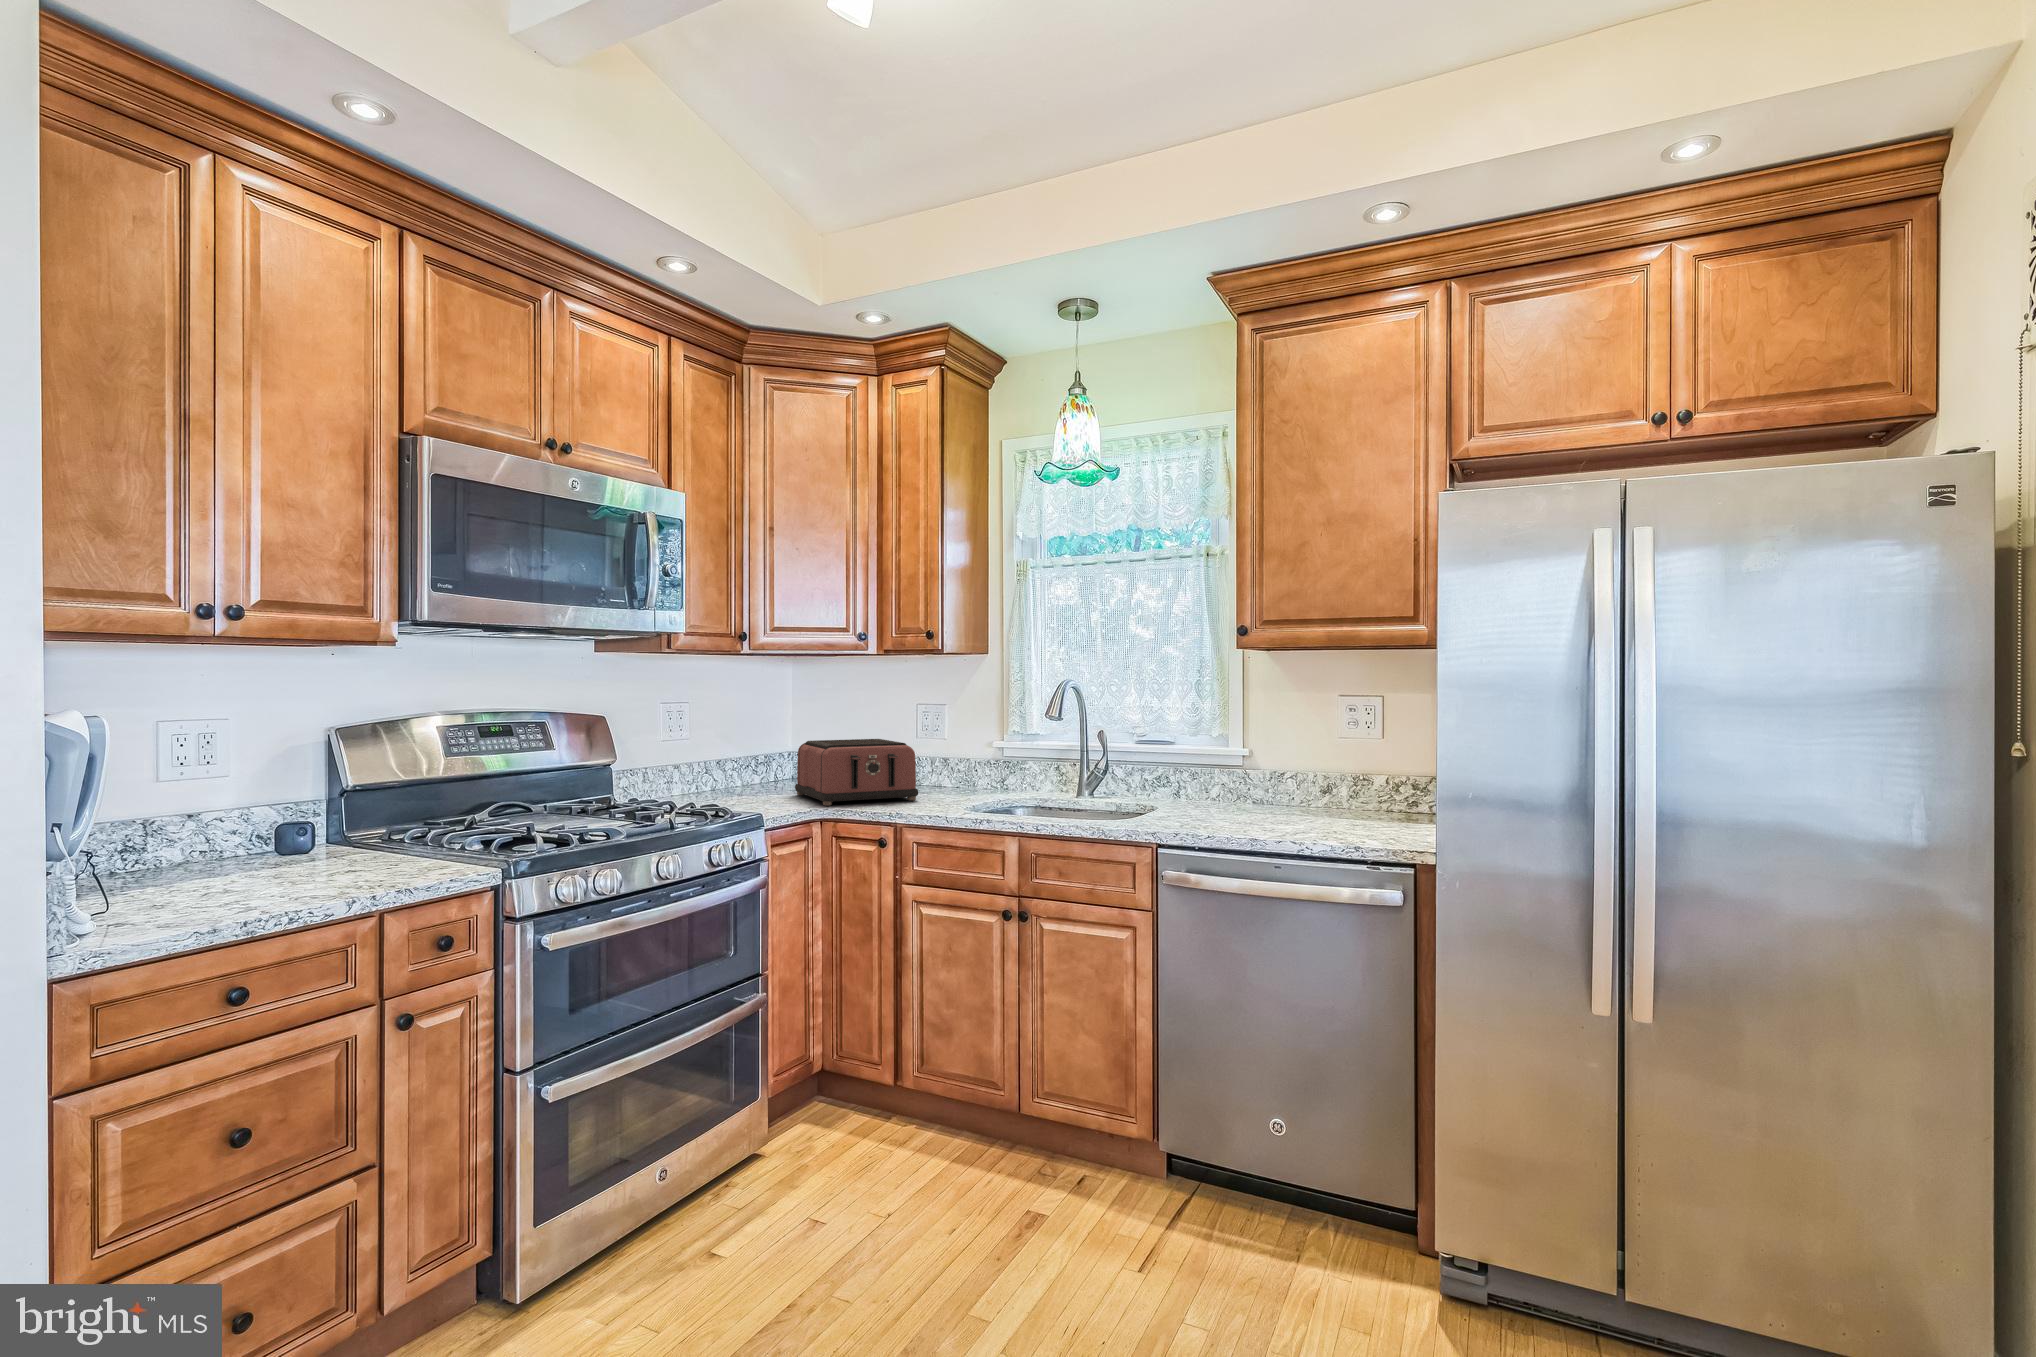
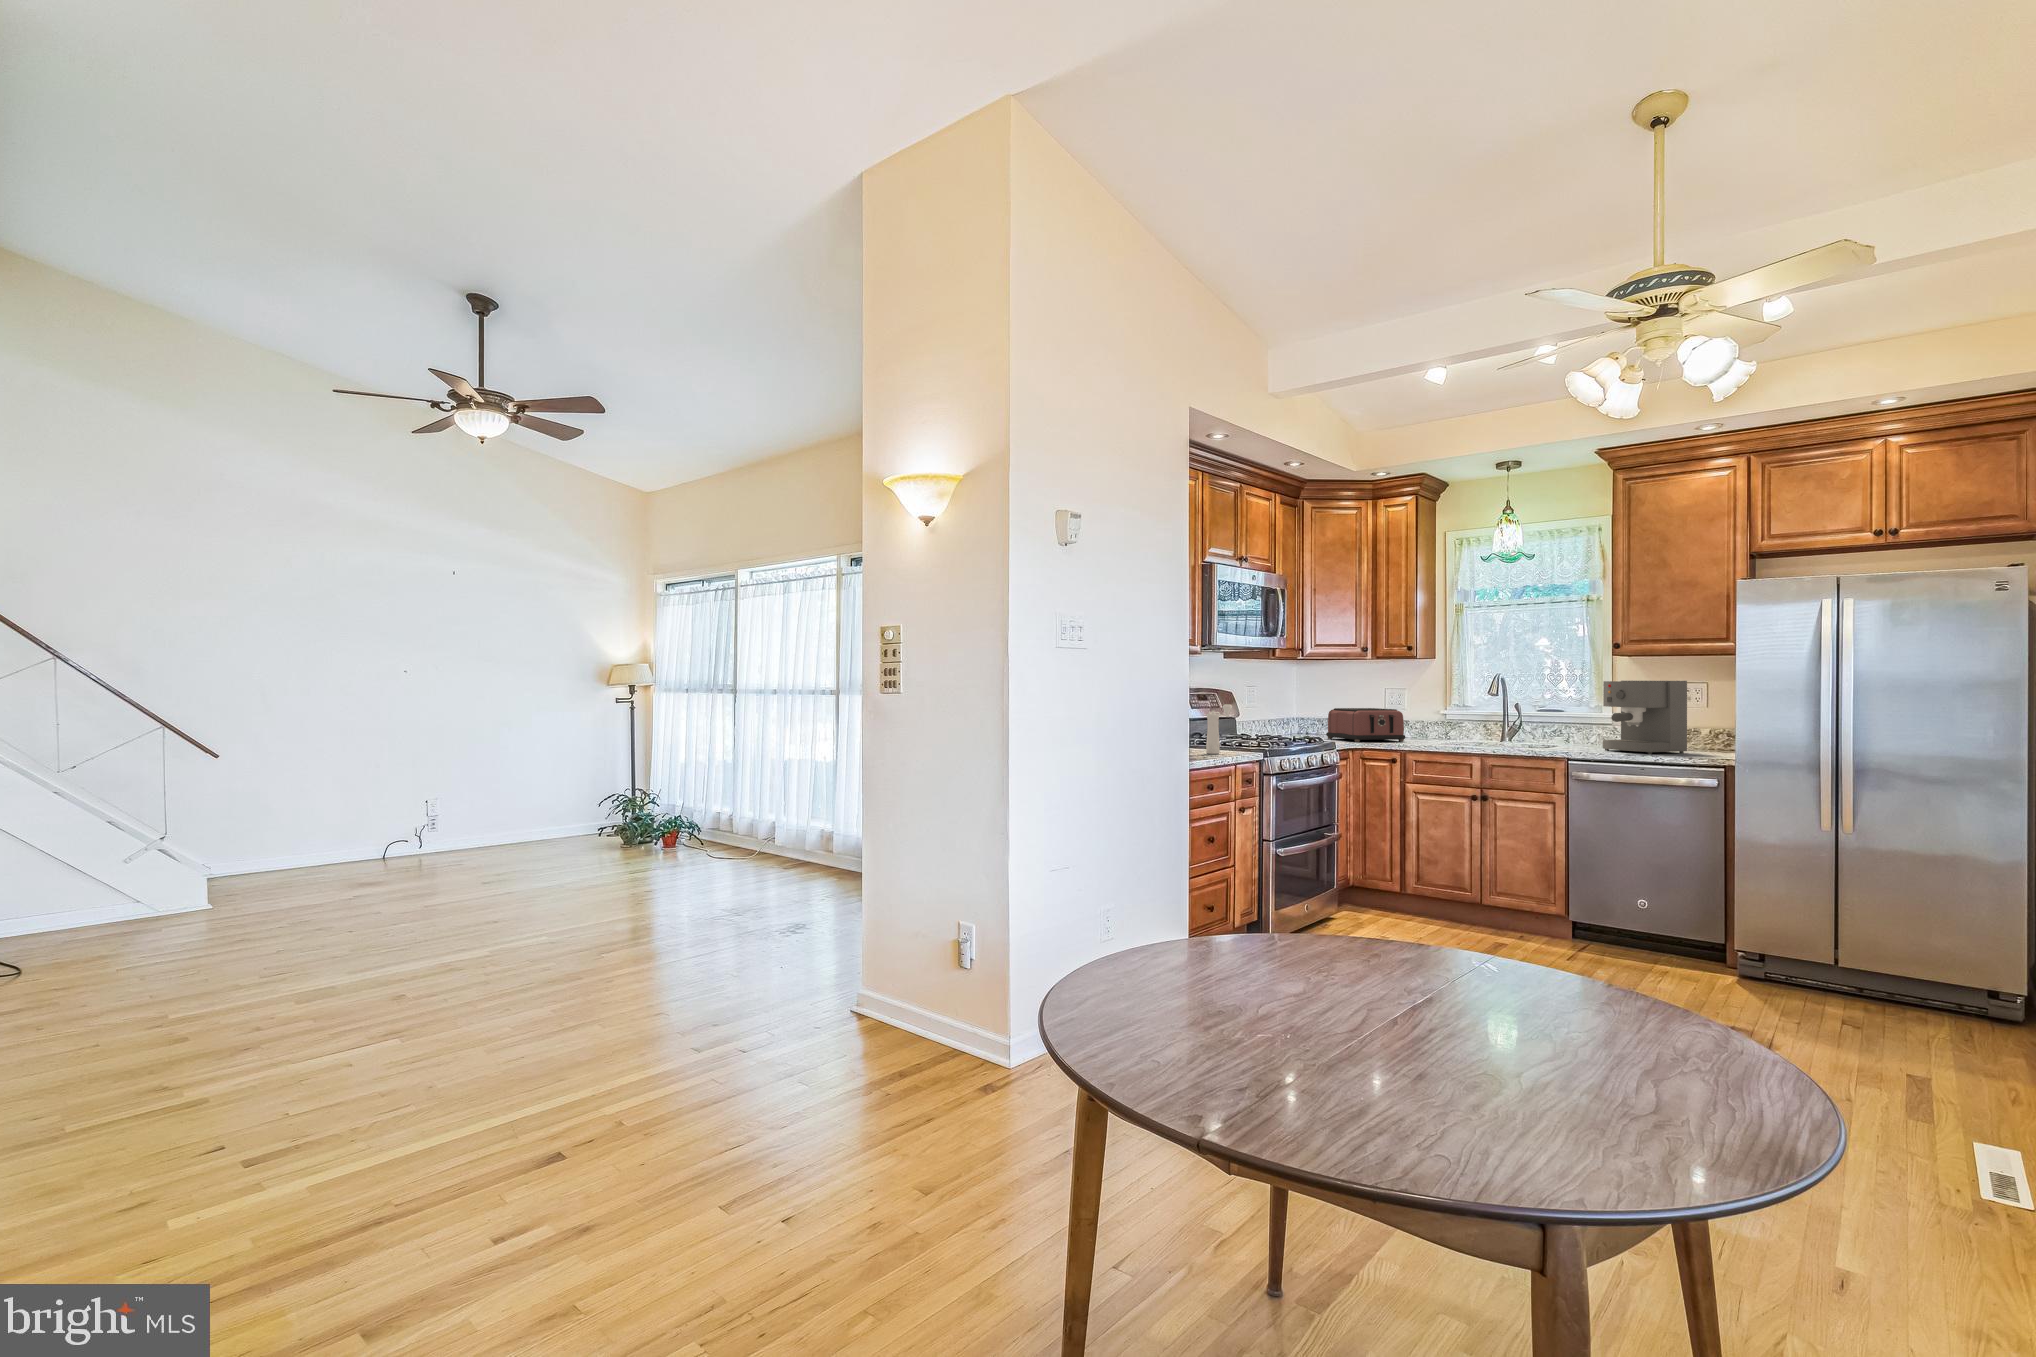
coffee maker: none [1221,693,1353,830] -> present [1603,681,1687,754]
pepper mill: none [290,760,395,893] -> present [1206,704,1233,754]

